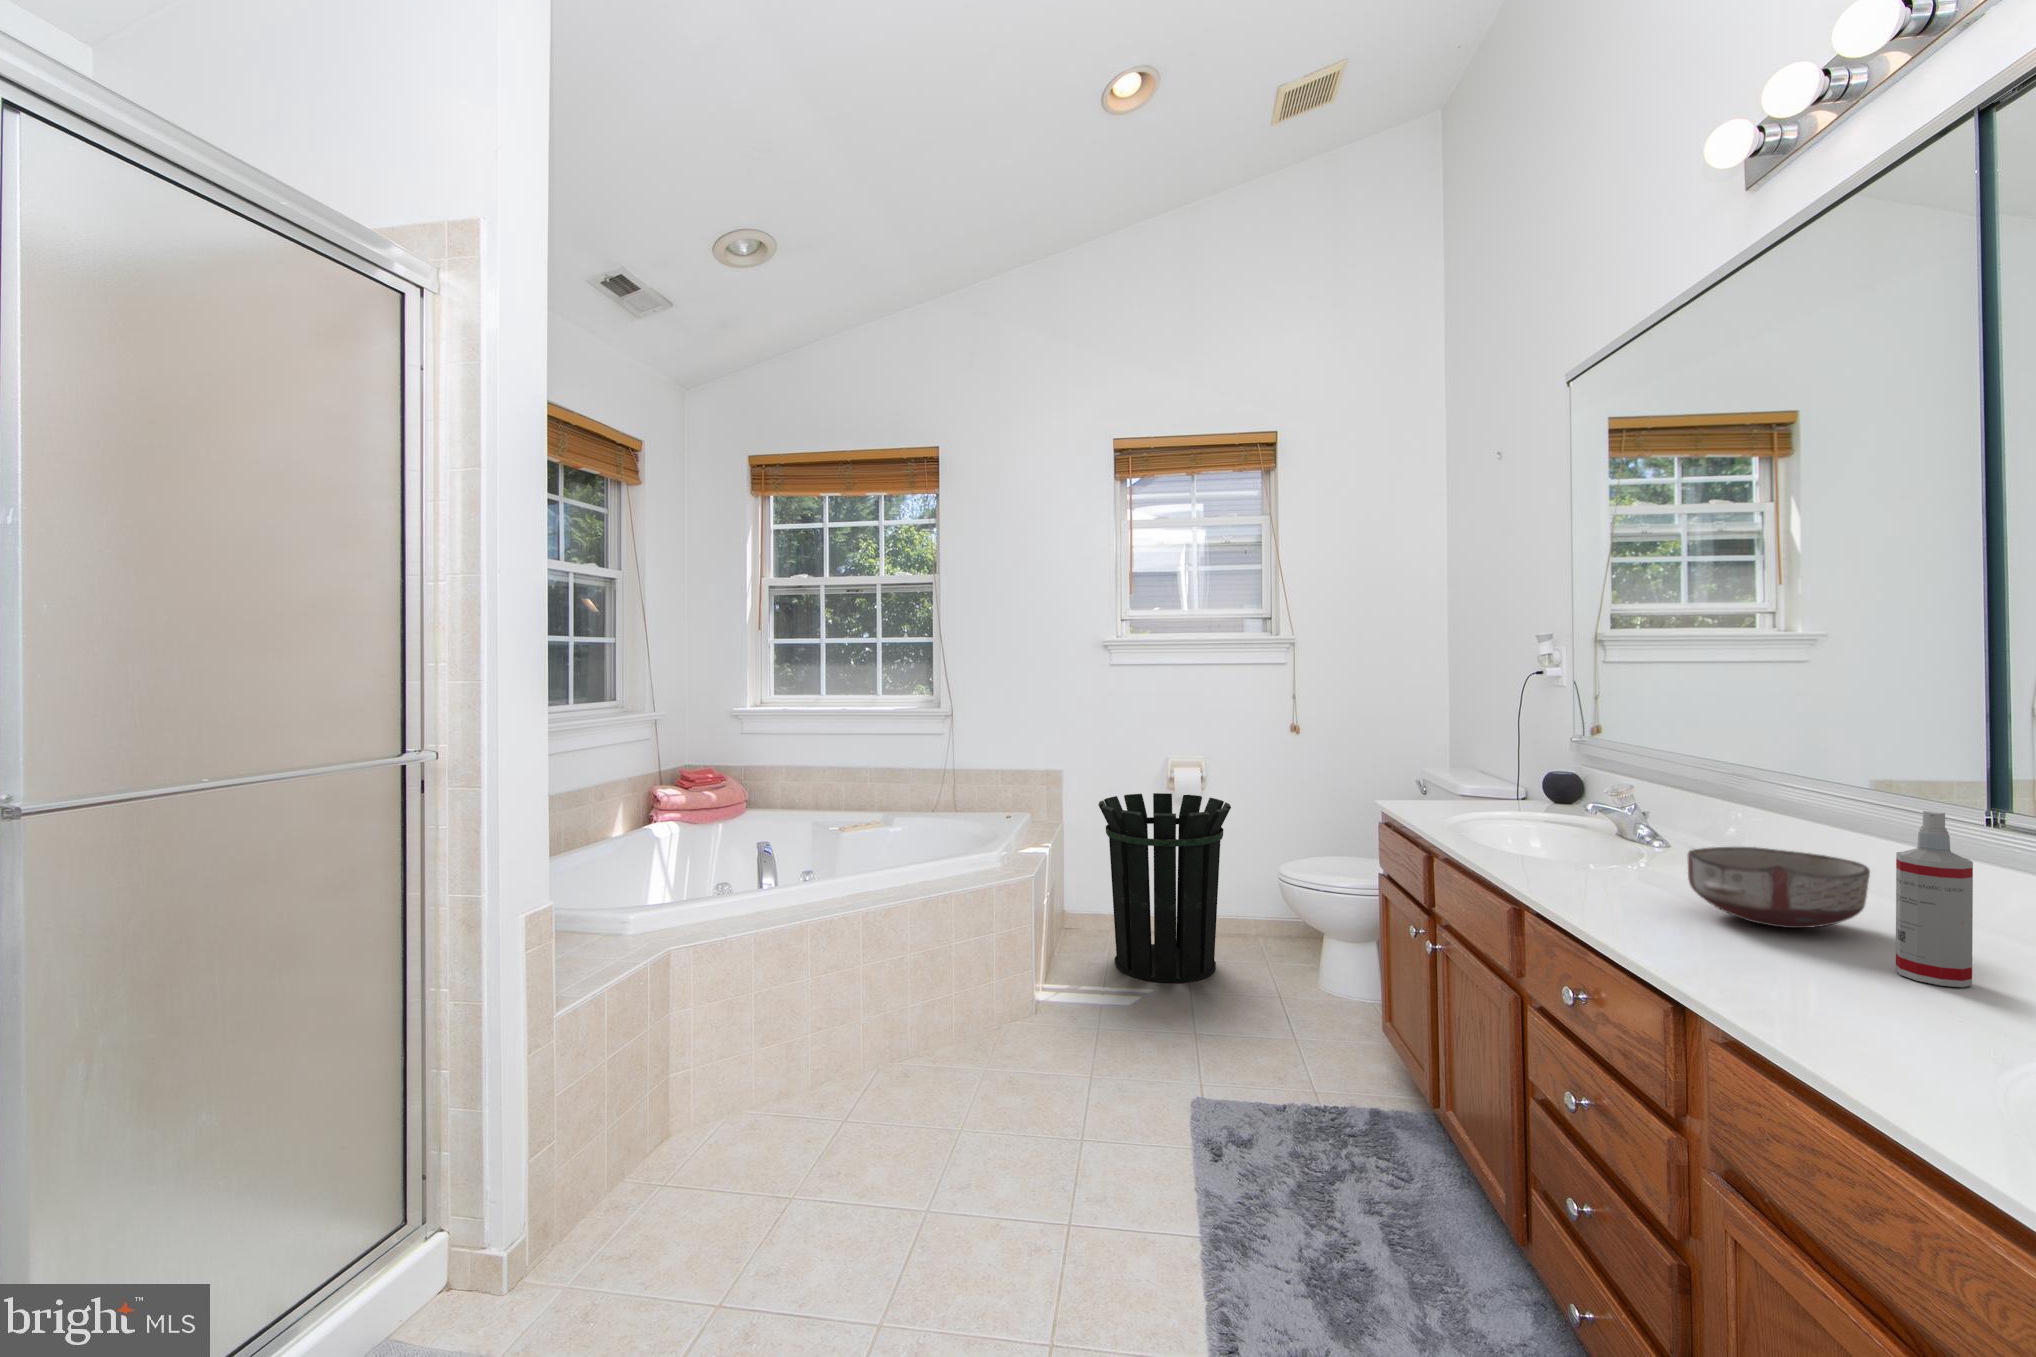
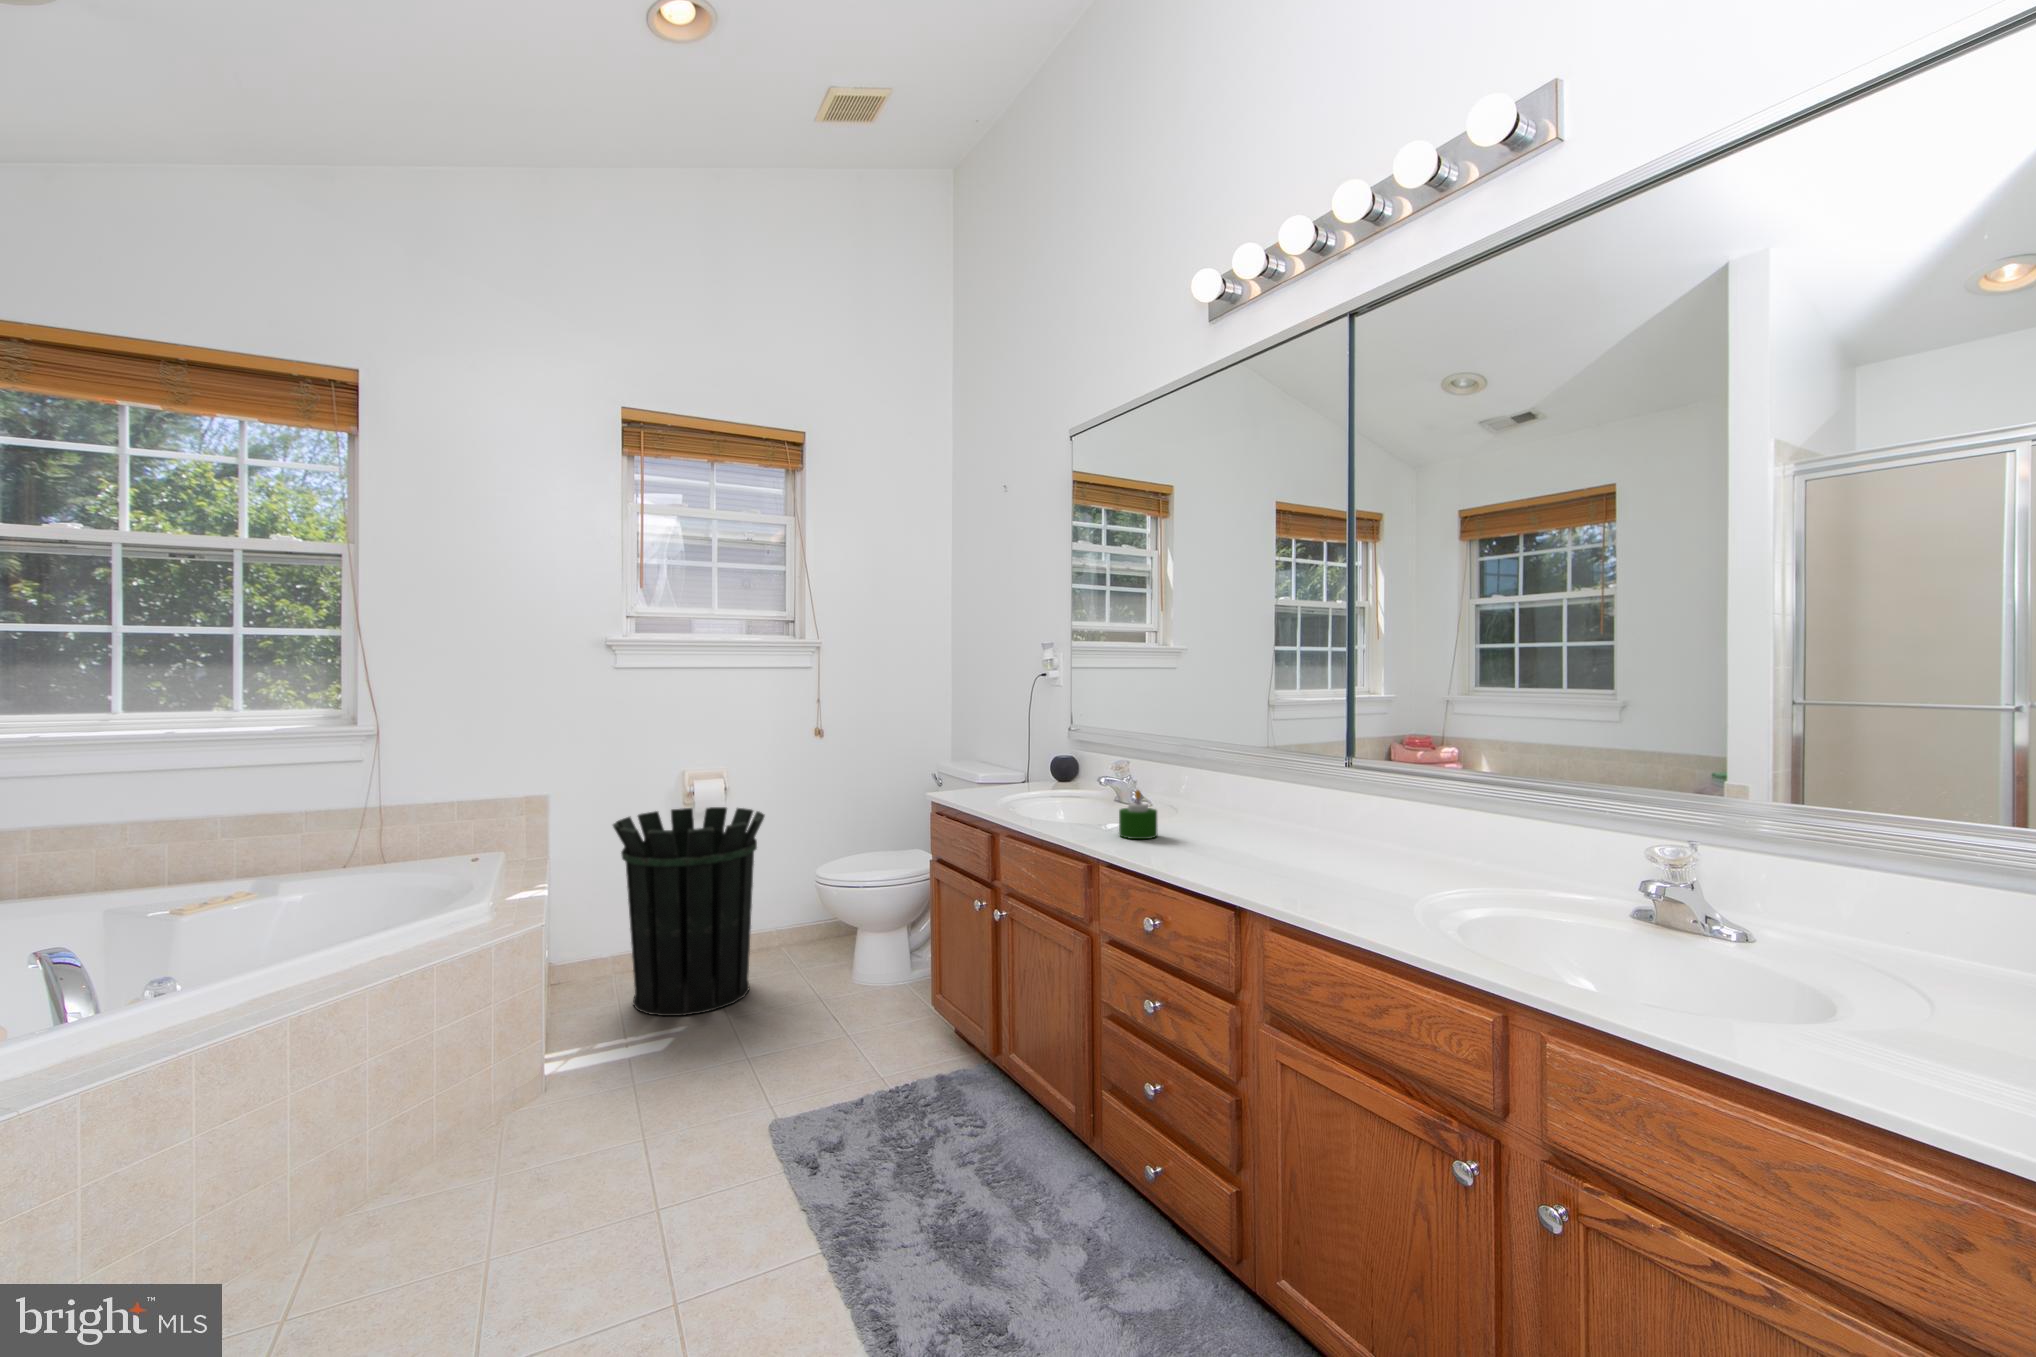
spray bottle: present [1896,811,1973,987] -> none [1326,757,1362,869]
candle: none [1572,825,1631,890] -> present [1119,790,1157,839]
ceramic bowl: present [1688,847,1870,928] -> none [1200,795,1300,848]

